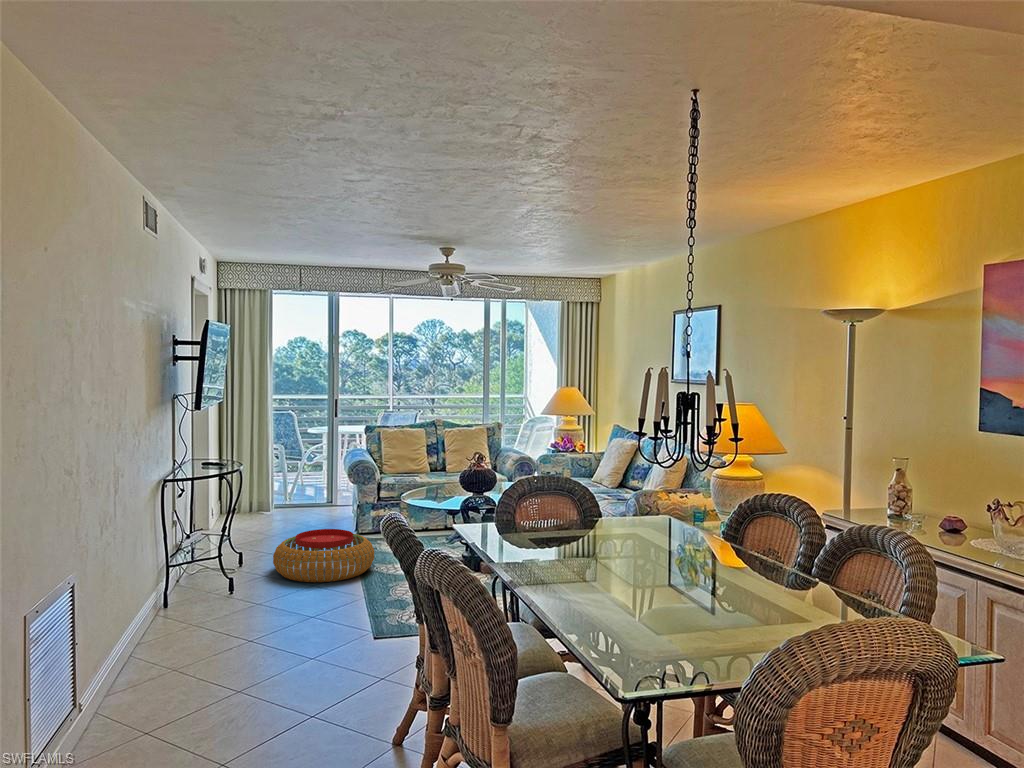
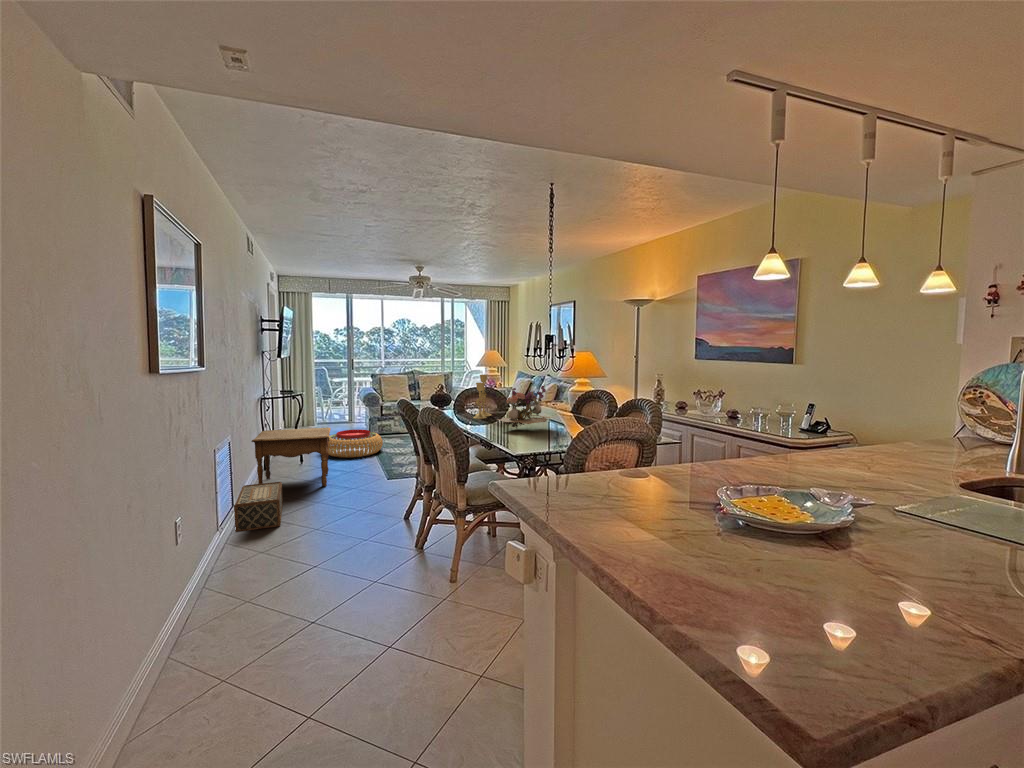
candlestick: none [531,456,568,545] -> present [473,374,491,419]
flower arrangement: none [576,491,689,584] -> present [497,385,551,428]
side table: none [136,535,279,655] -> present [251,427,331,486]
woven basket: none [80,648,179,756] -> present [234,482,283,532]

